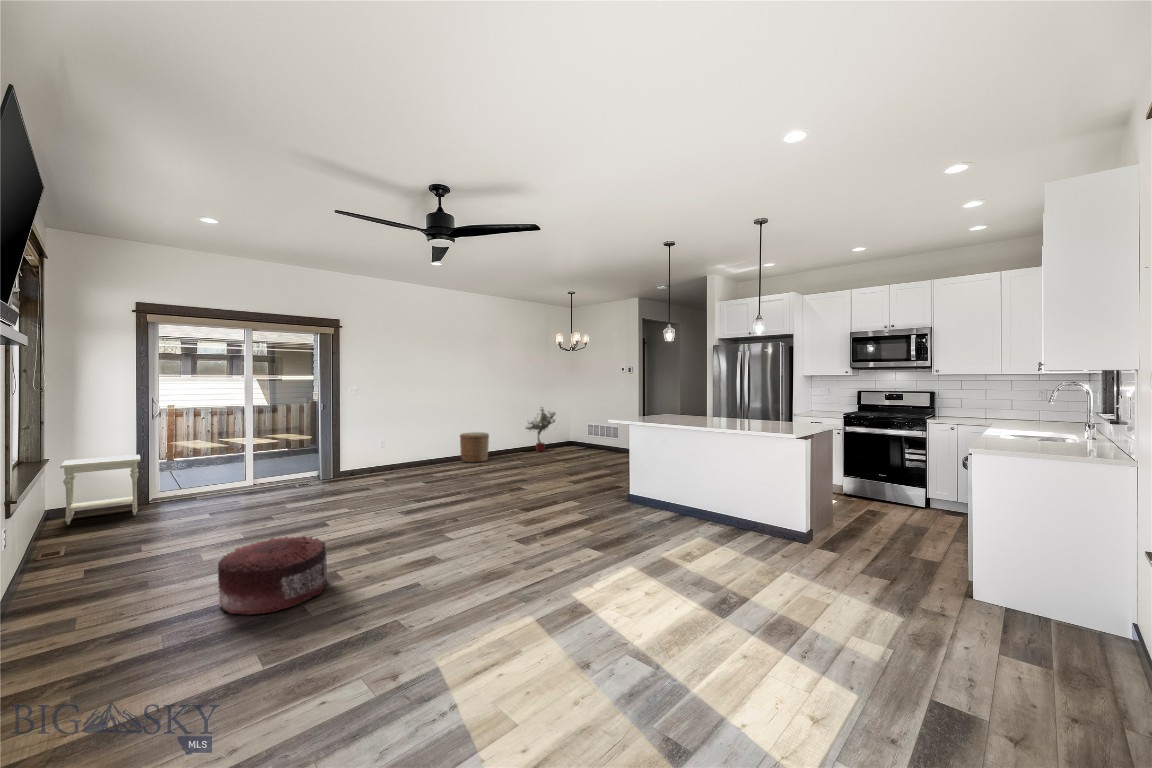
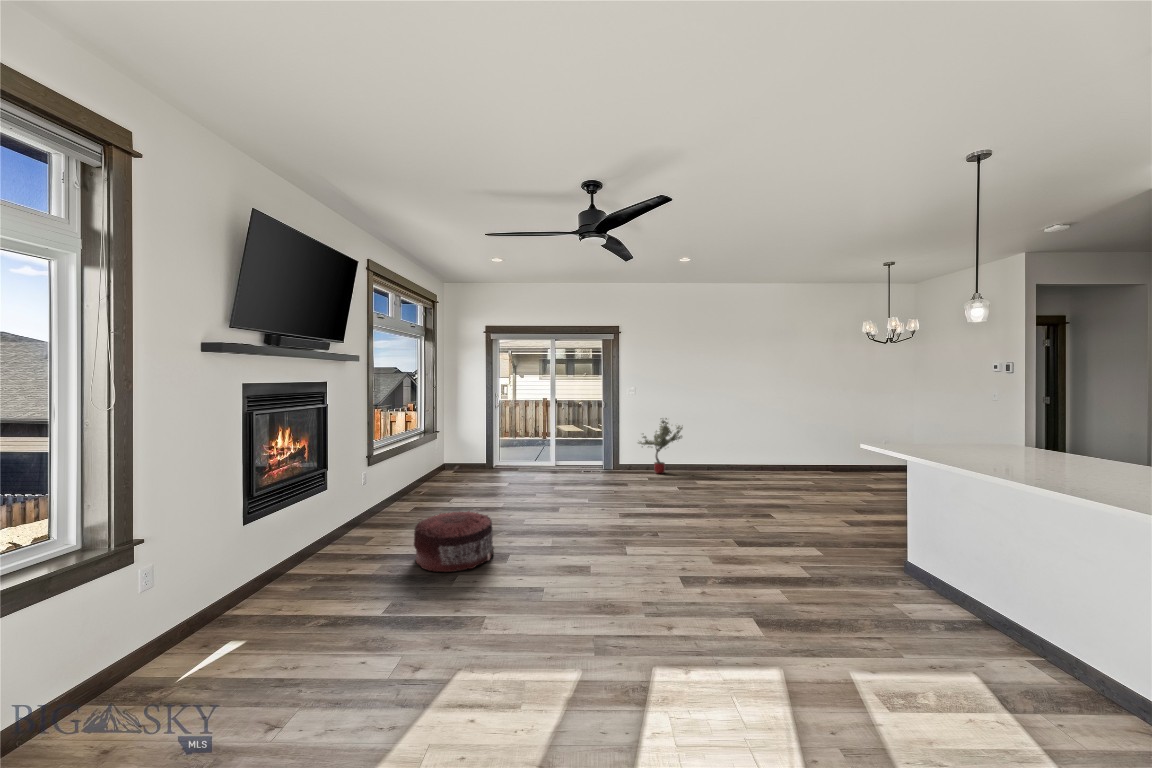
potted tree: present [526,407,555,452] -> present [638,418,683,474]
woven basket: present [460,432,489,463] -> none [739,441,772,475]
side table: present [60,455,141,524] -> none [441,431,485,474]

